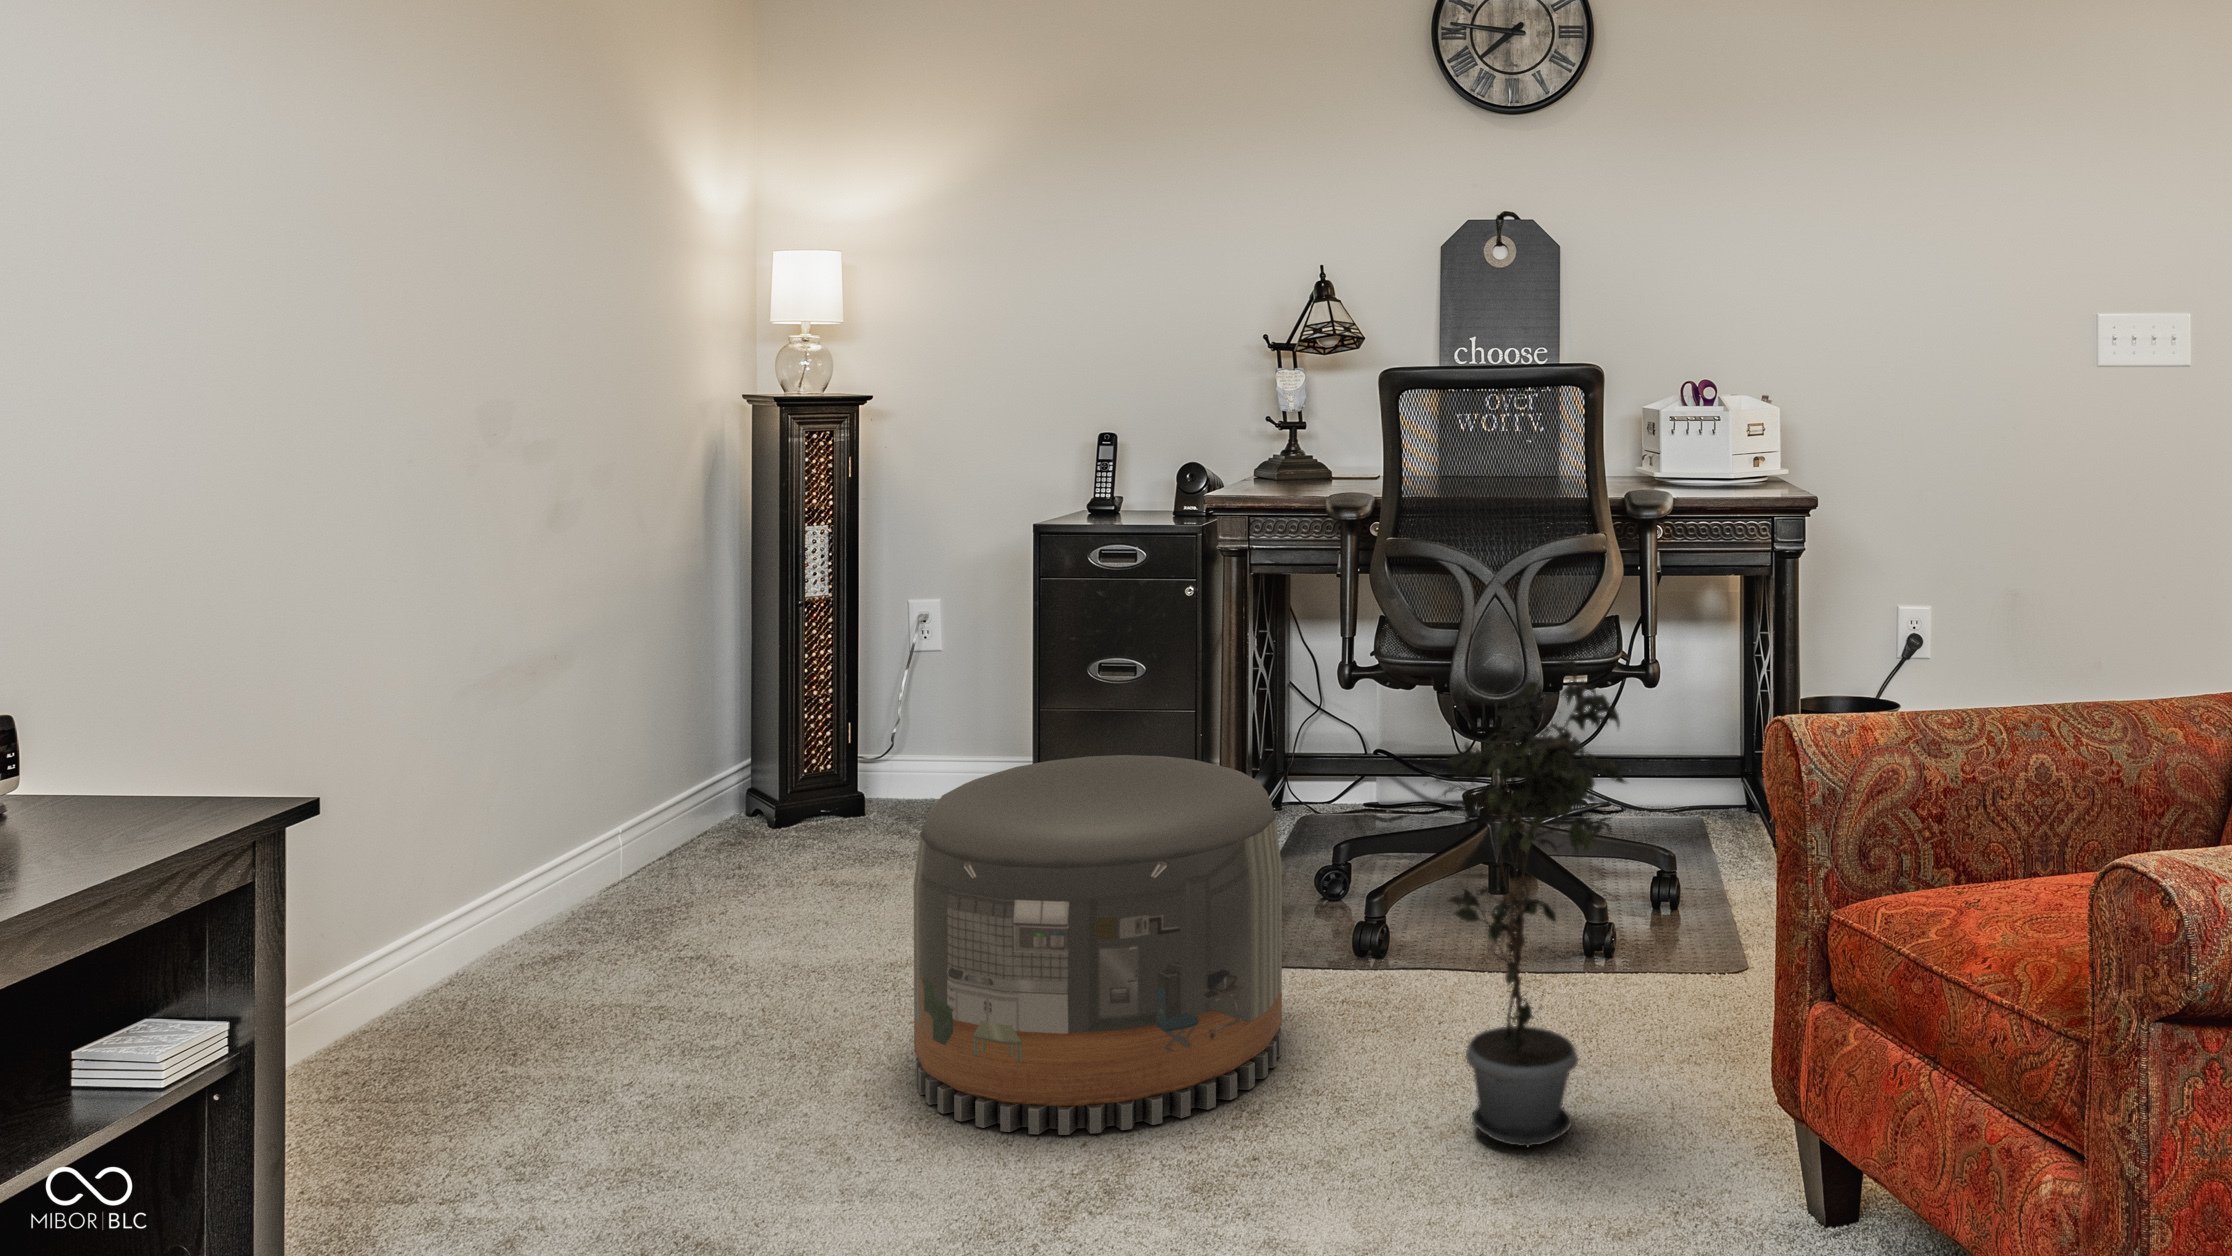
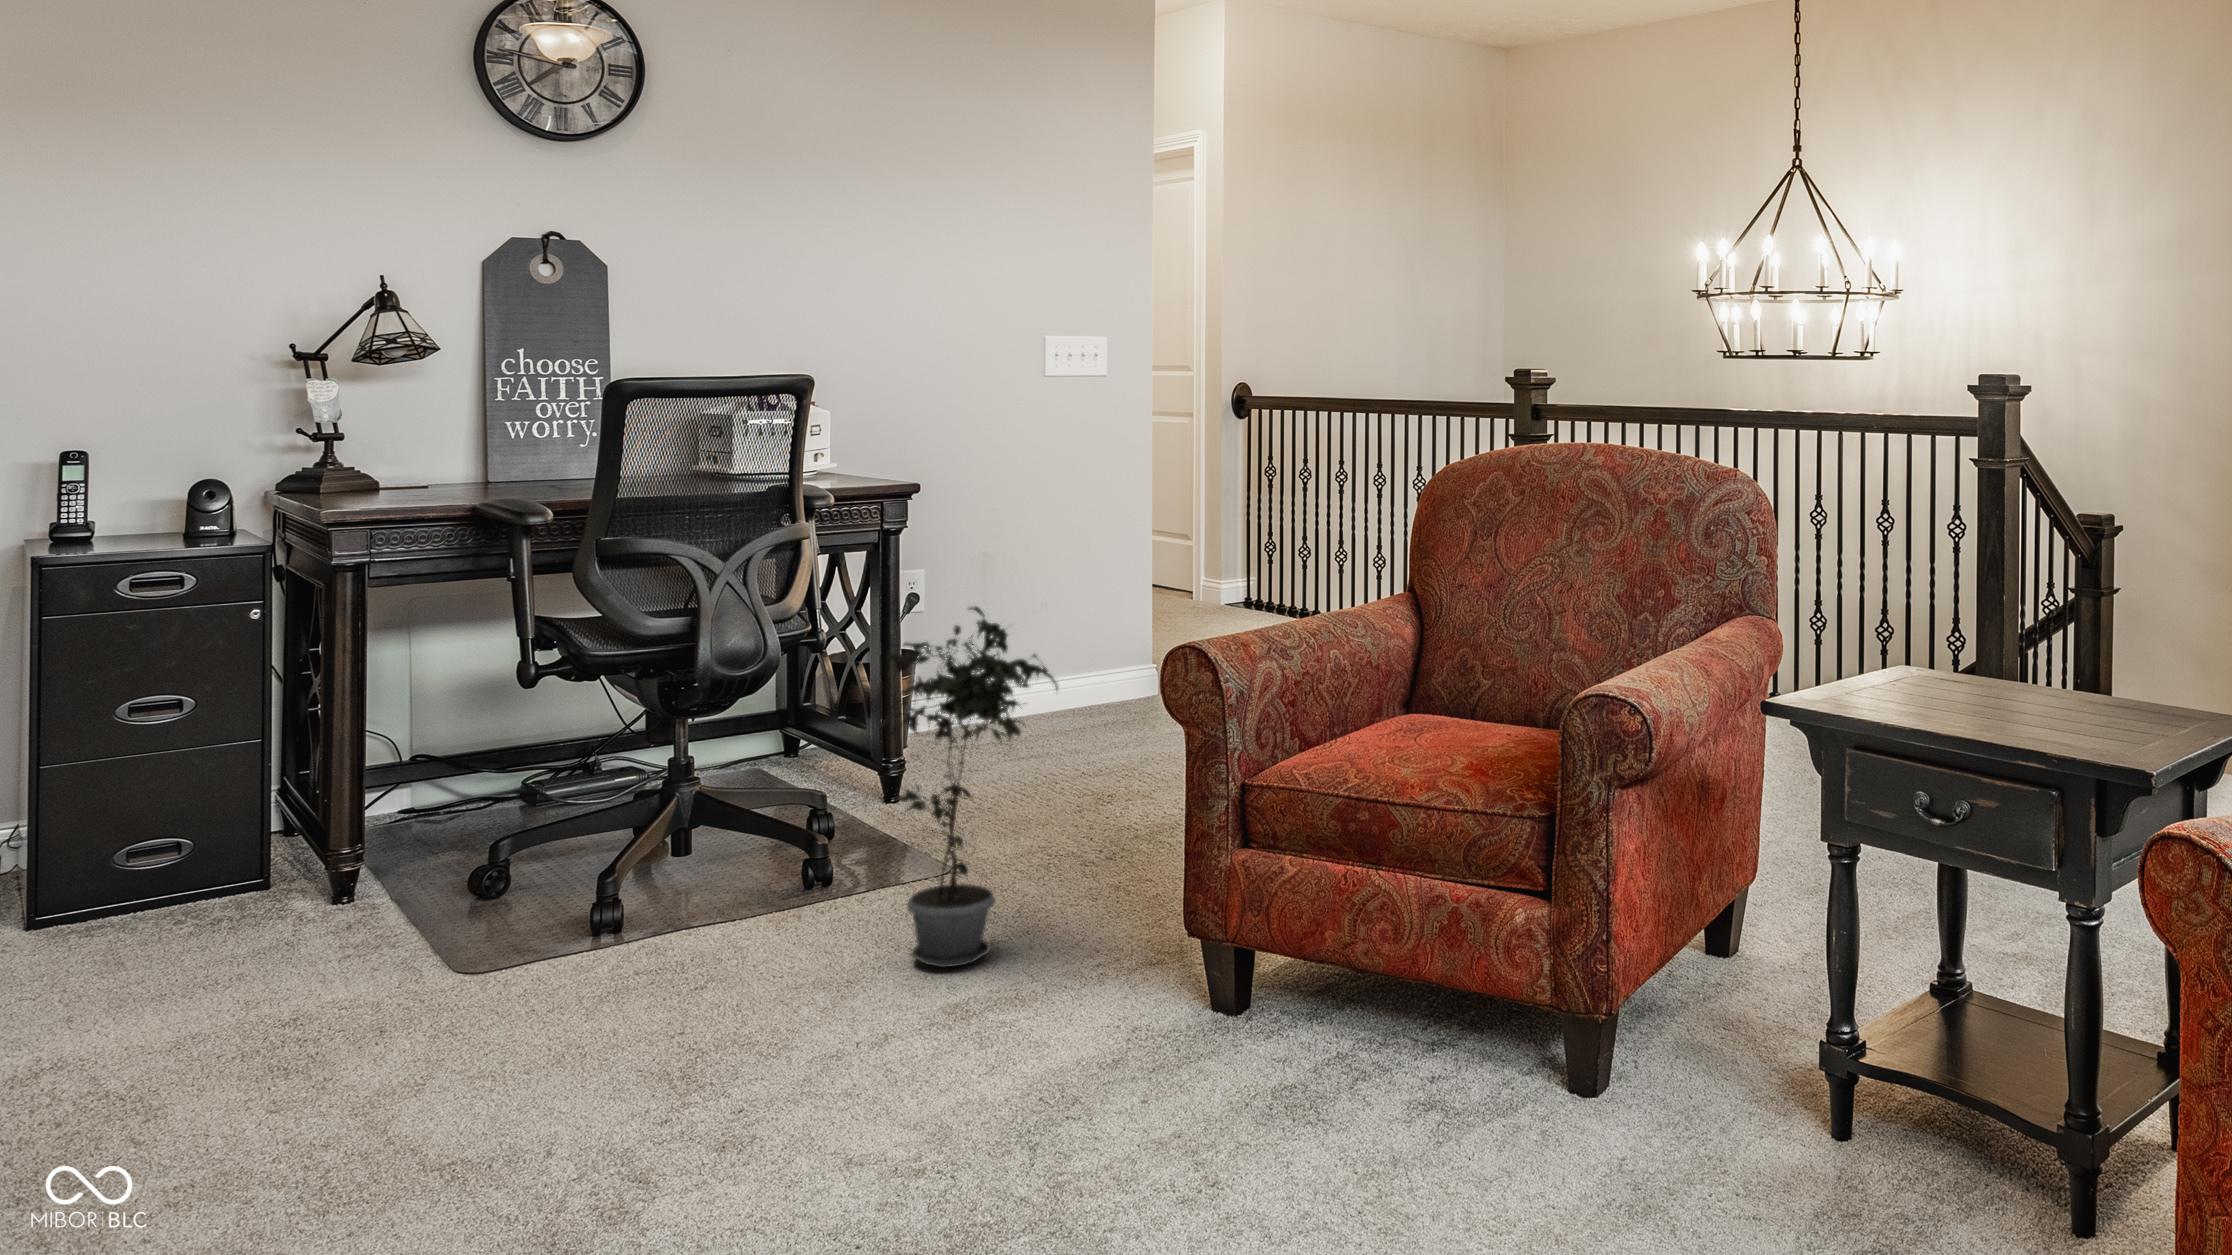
pouf: present [913,755,1282,1135] -> none [303,748,701,1110]

